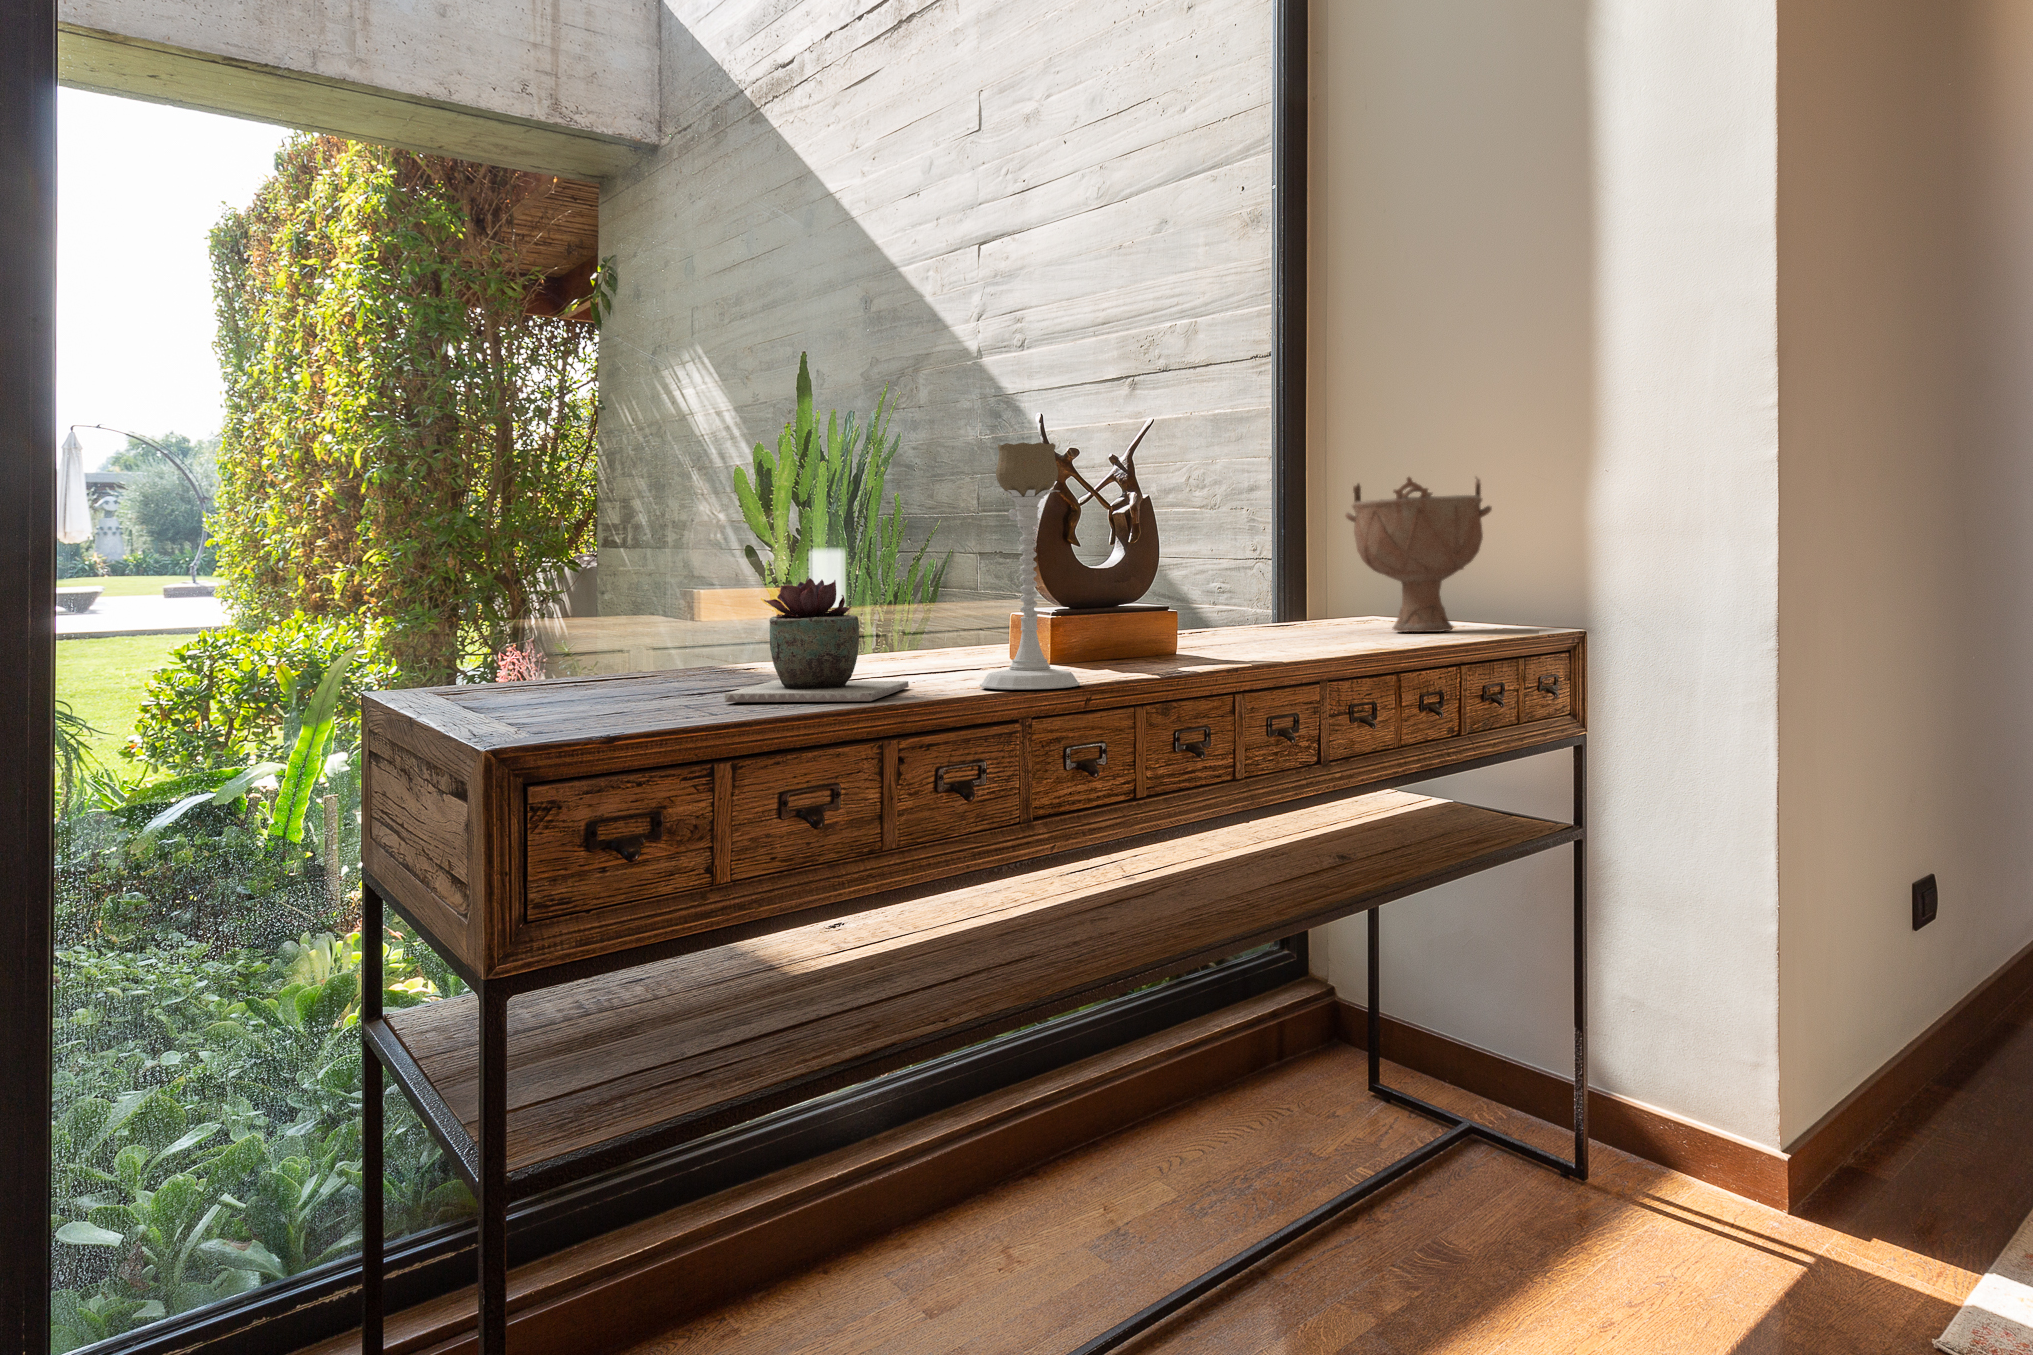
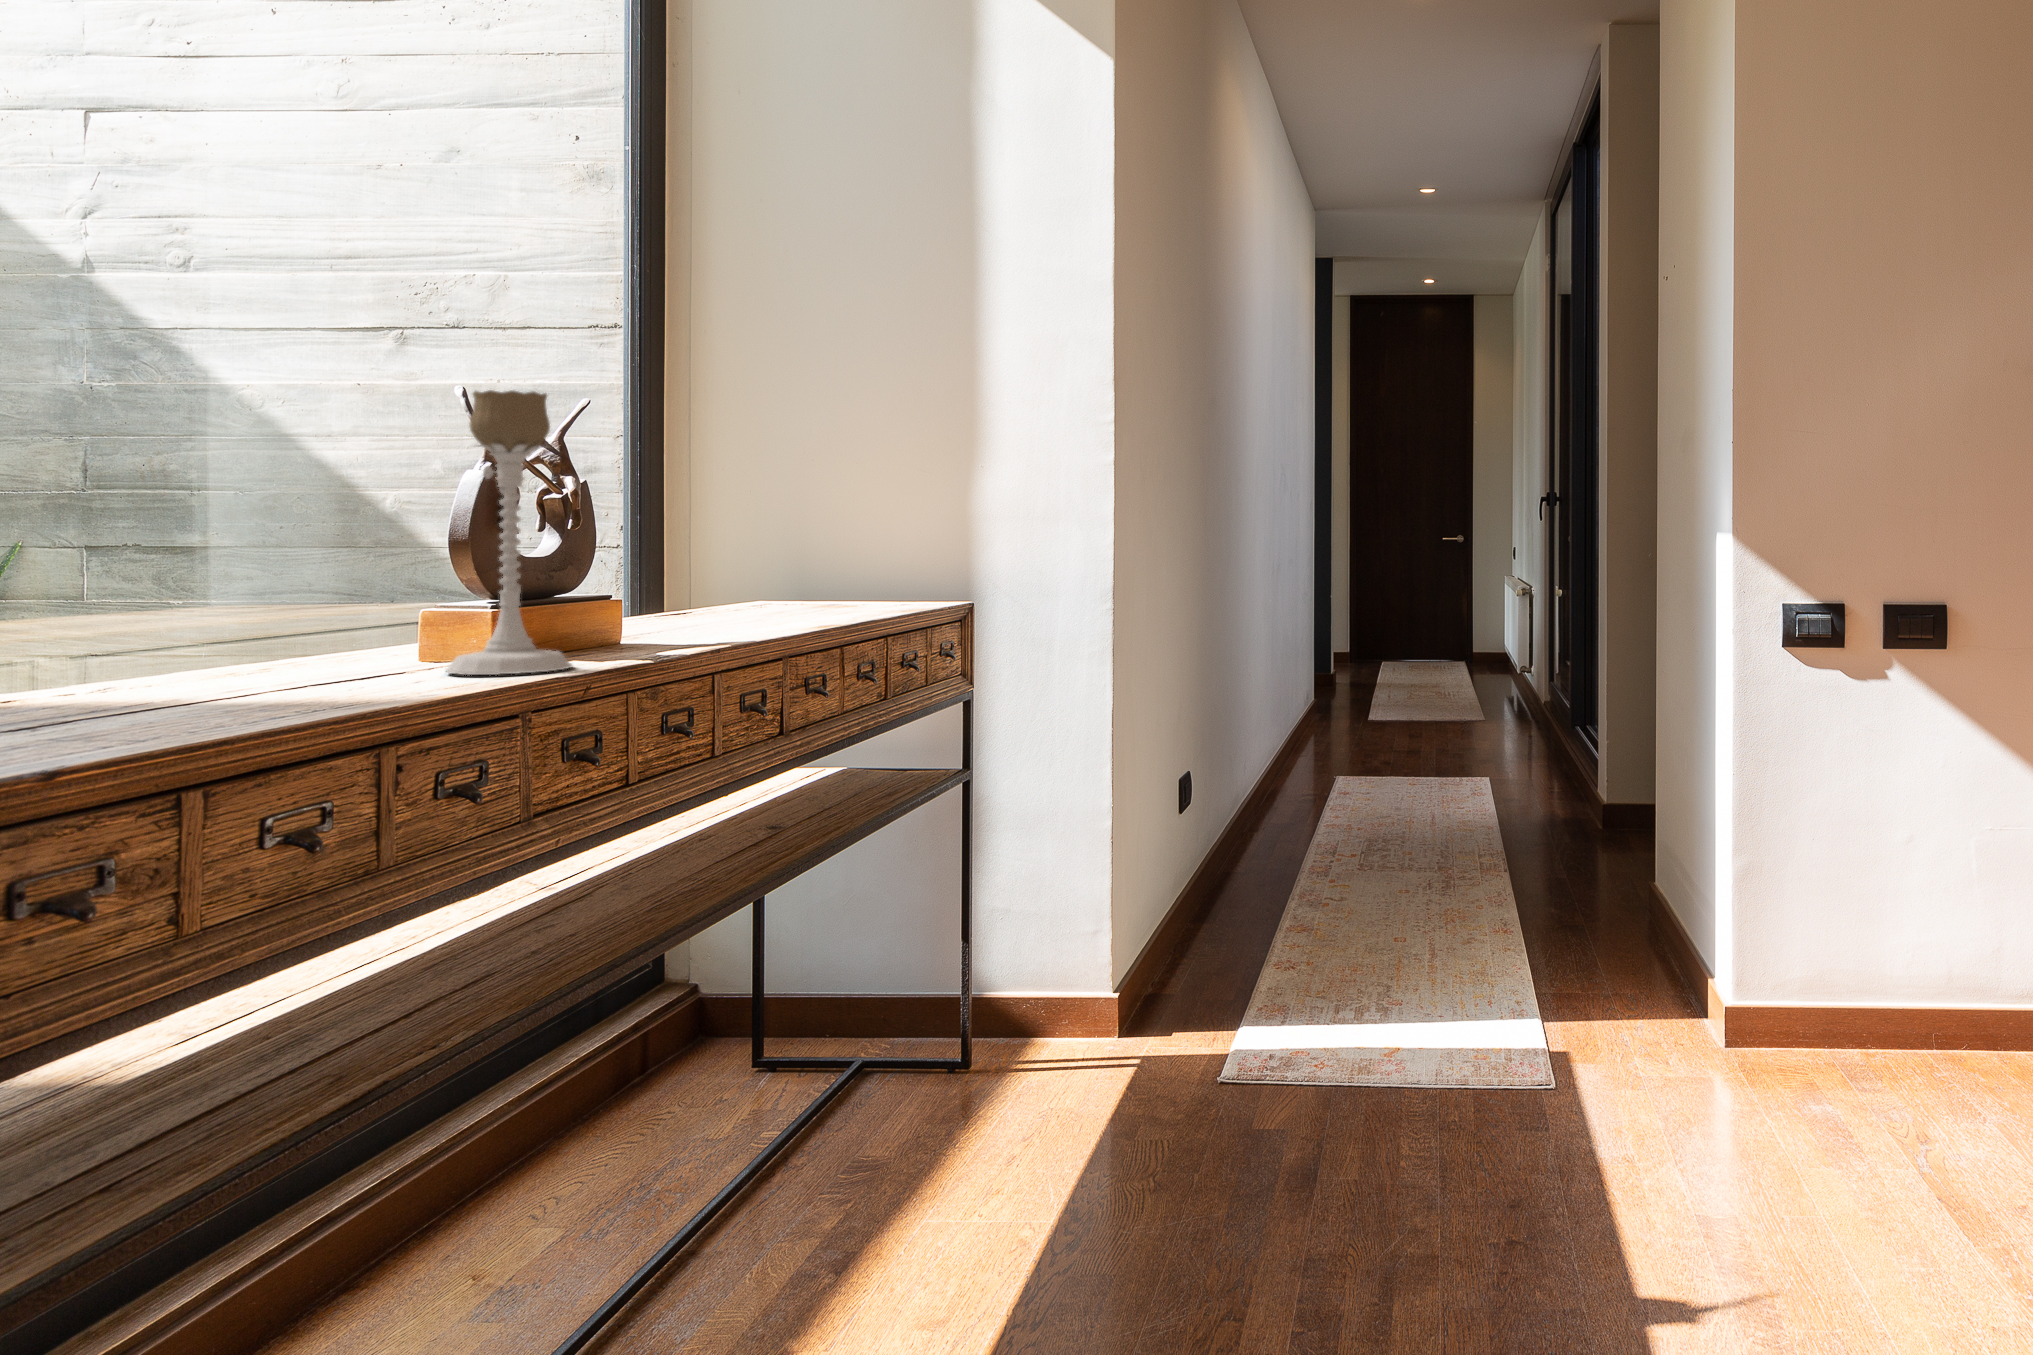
decorative bowl: present [1345,477,1492,632] -> none [733,442,886,599]
succulent plant: present [725,578,909,702] -> none [104,546,341,708]

